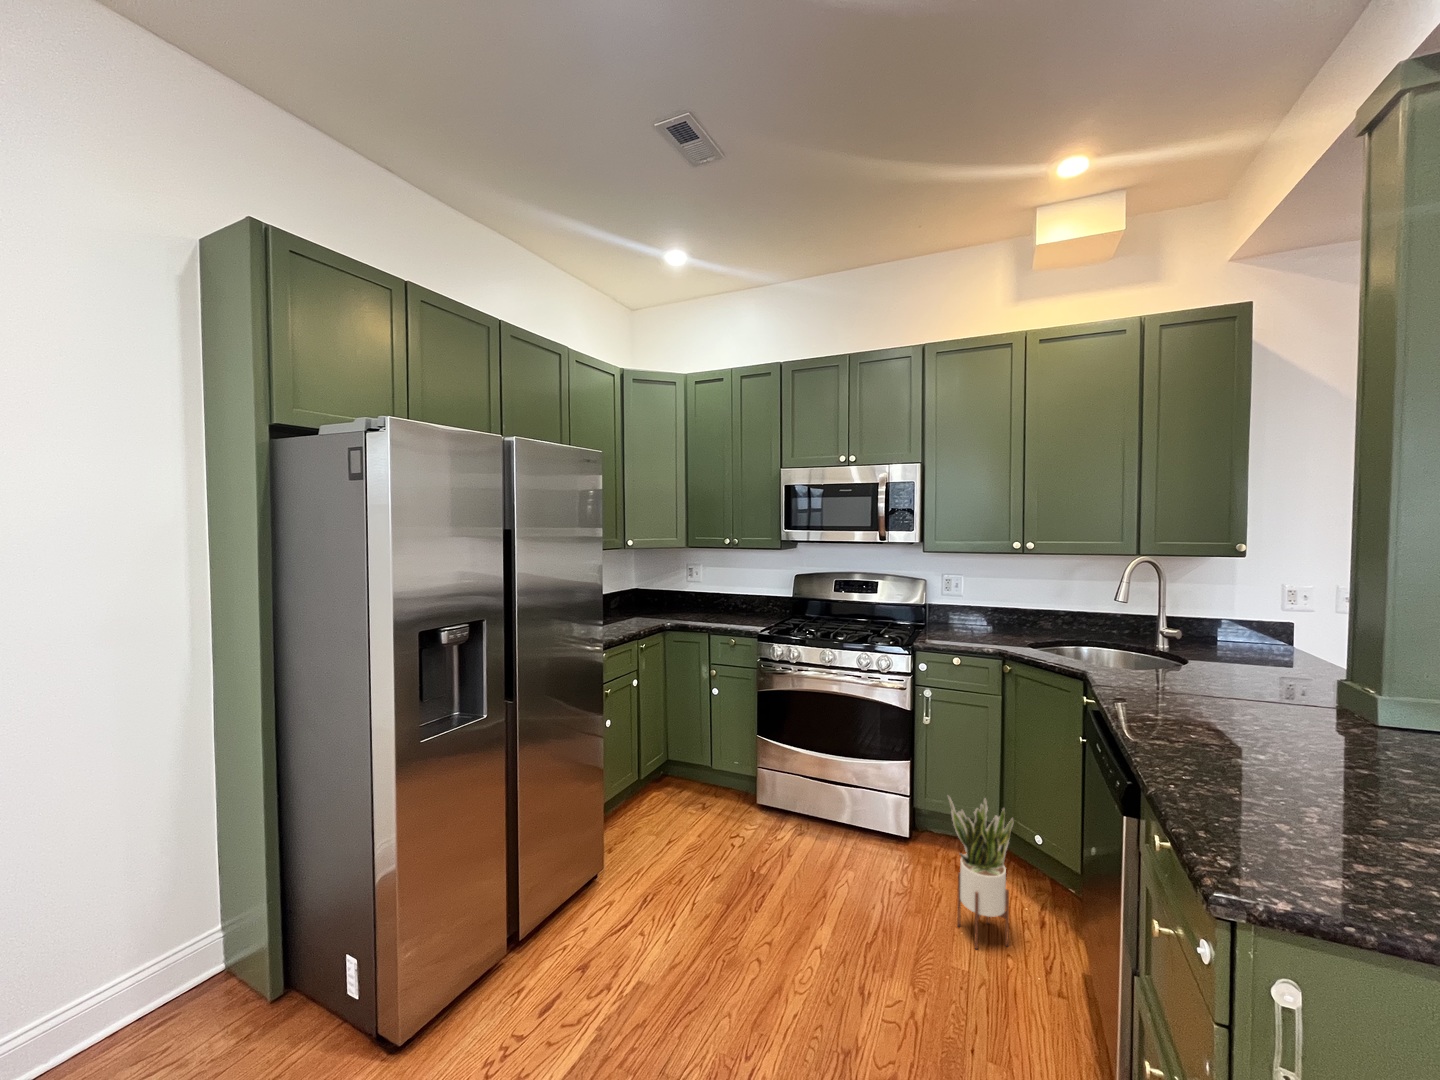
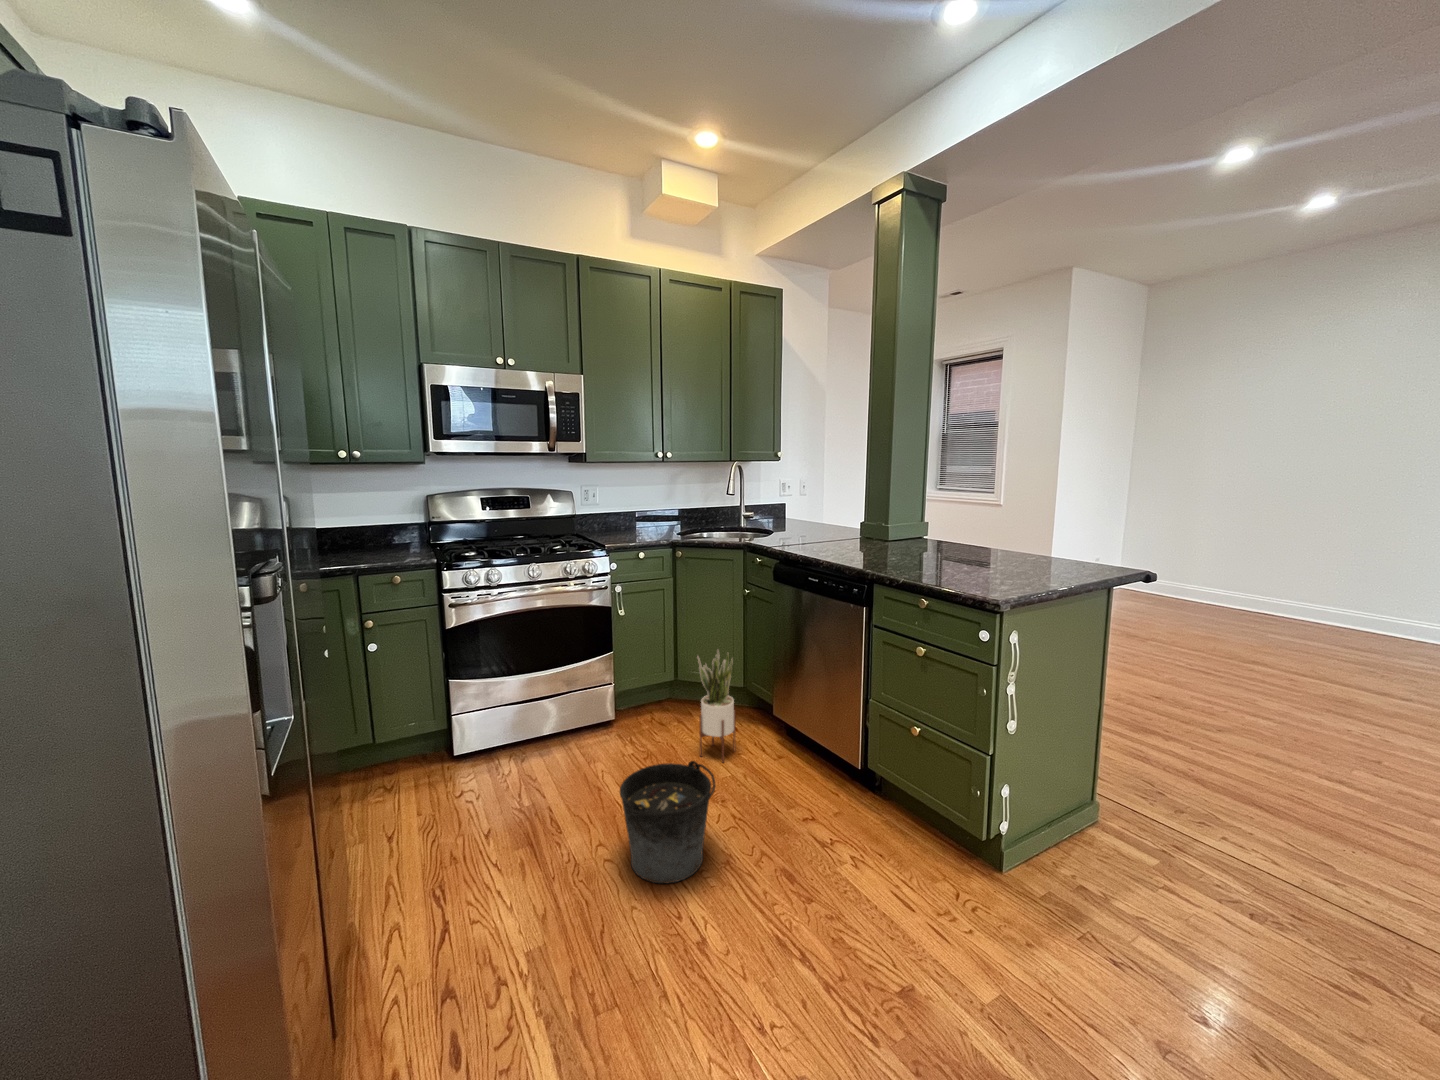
bucket: none [745,885,860,1032] -> present [620,761,715,883]

